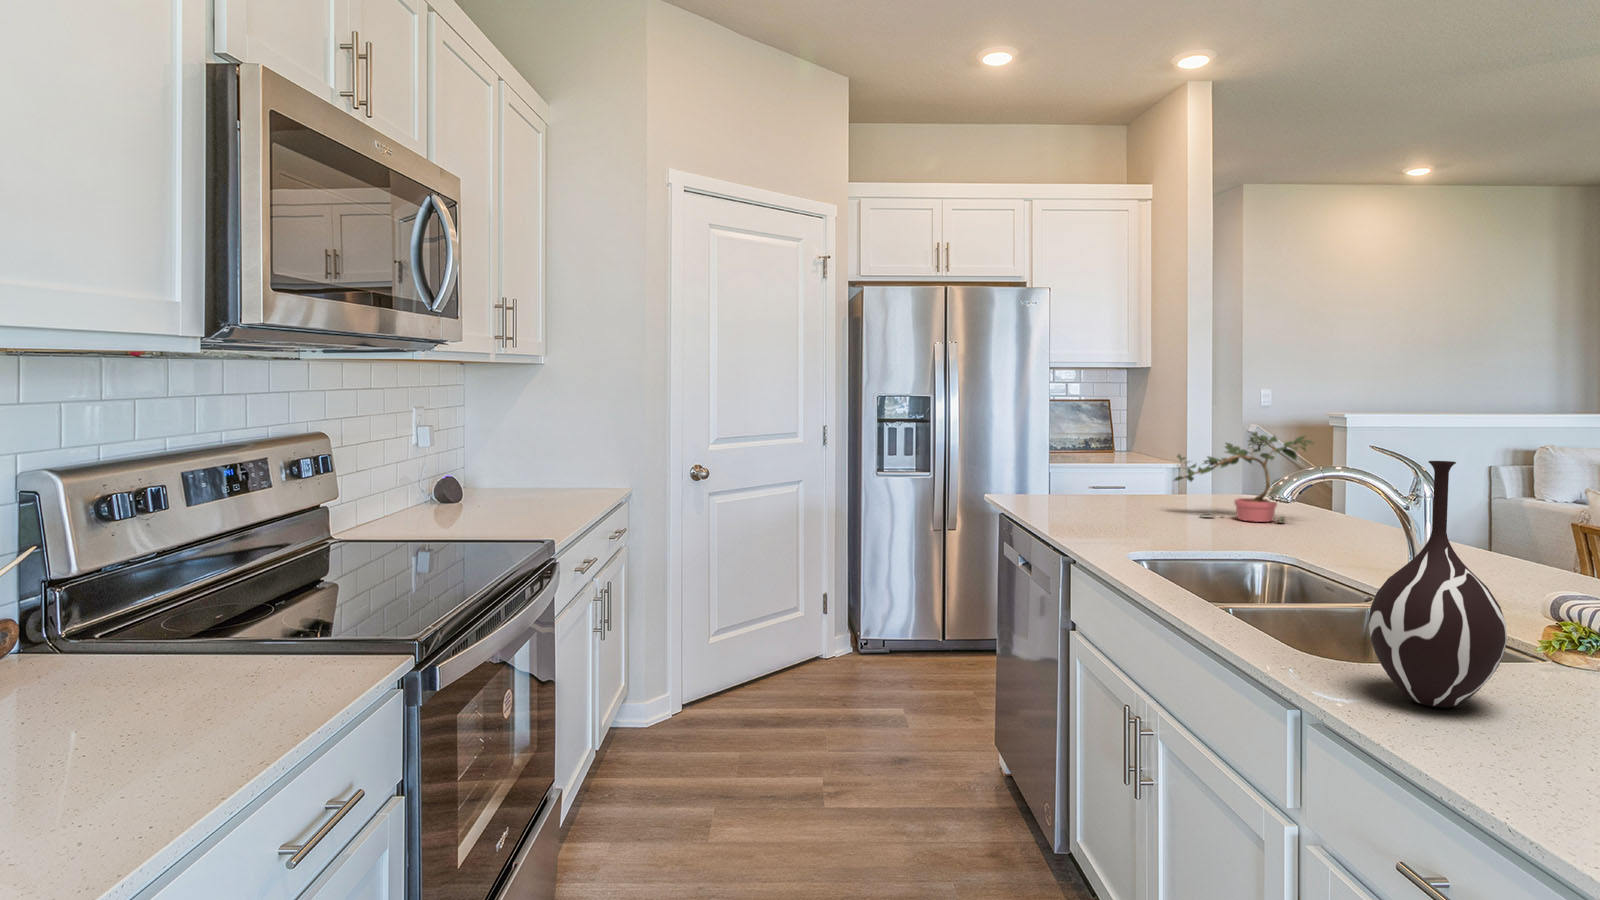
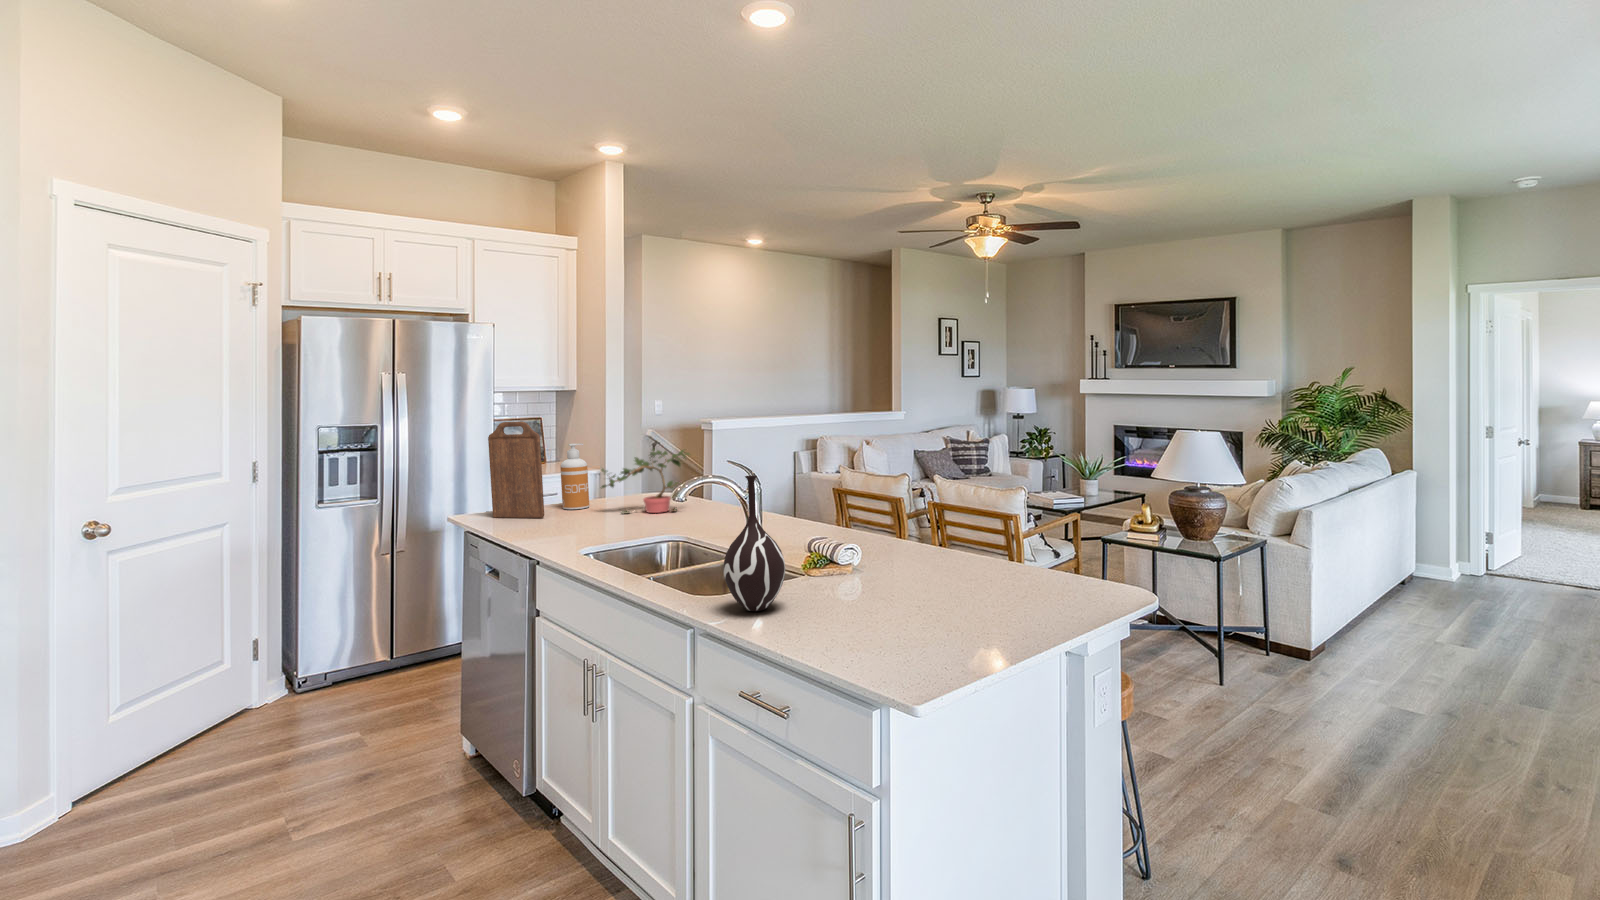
cutting board: none [1035,389,1098,510] -> present [488,422,544,518]
soap dispenser: none [1122,421,1159,505] -> present [560,443,589,509]

